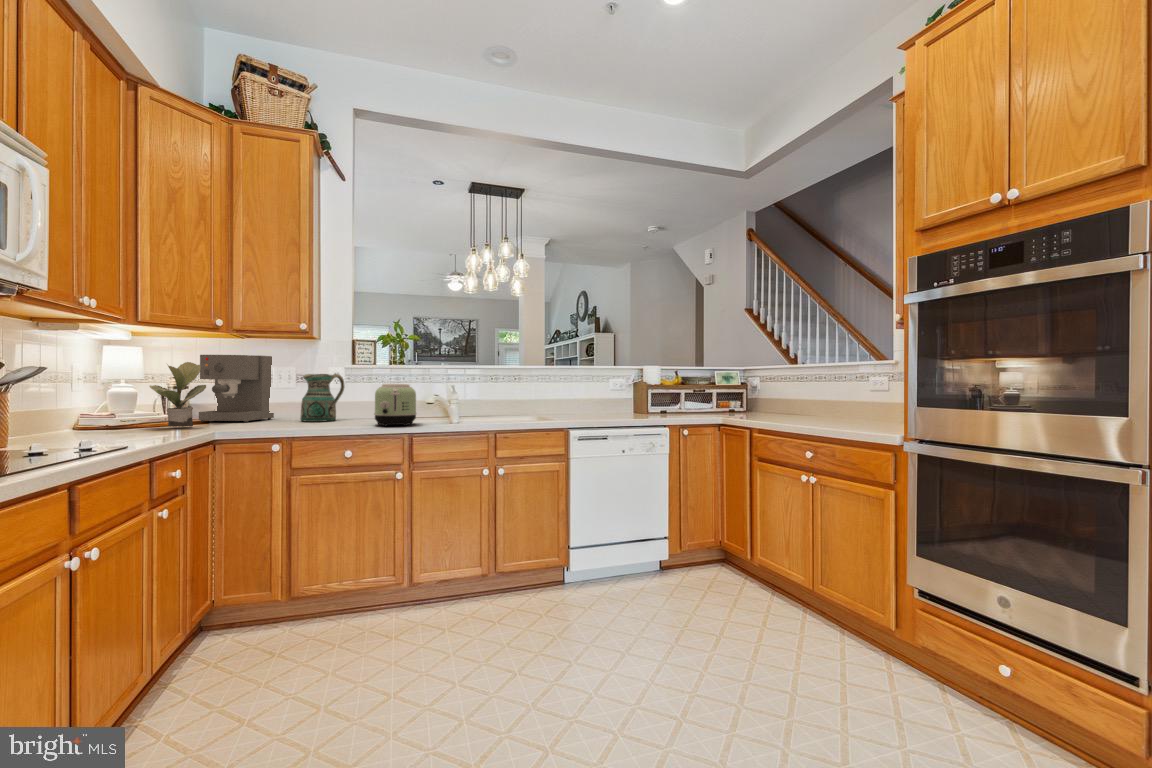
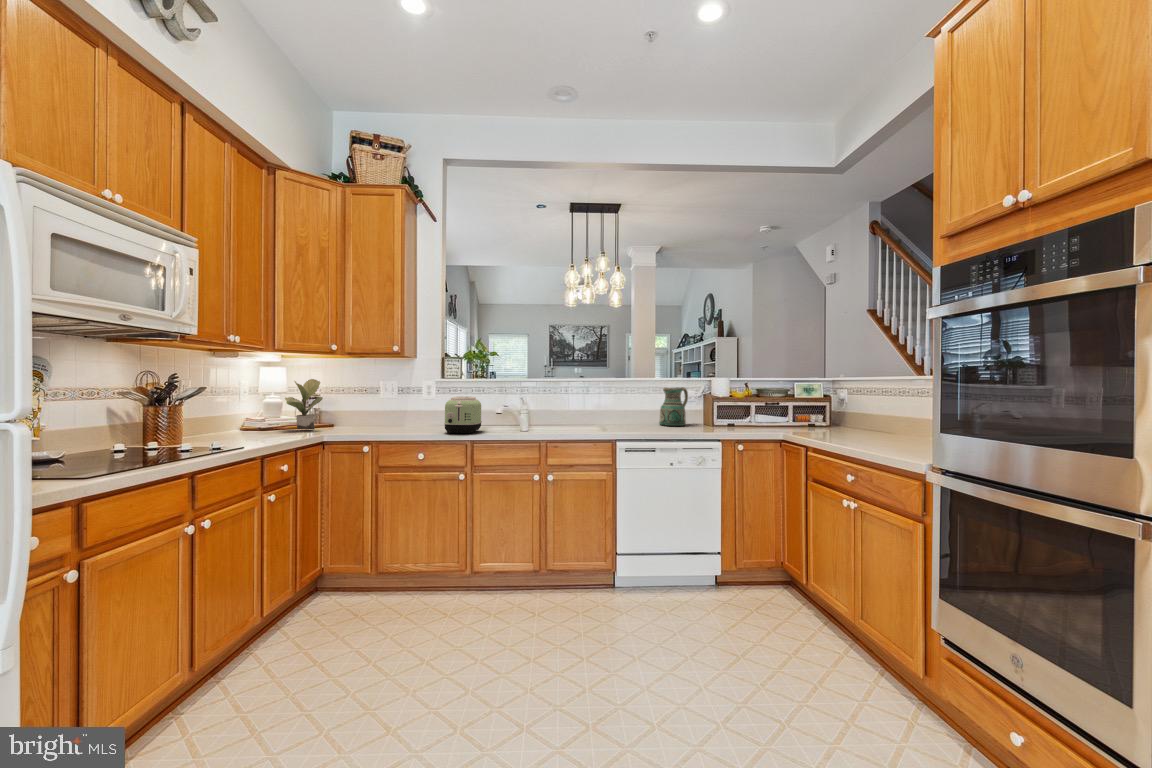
coffee maker: present [199,355,274,422] -> none [326,372,383,426]
ceramic pitcher: present [301,374,345,422] -> present [659,387,688,426]

